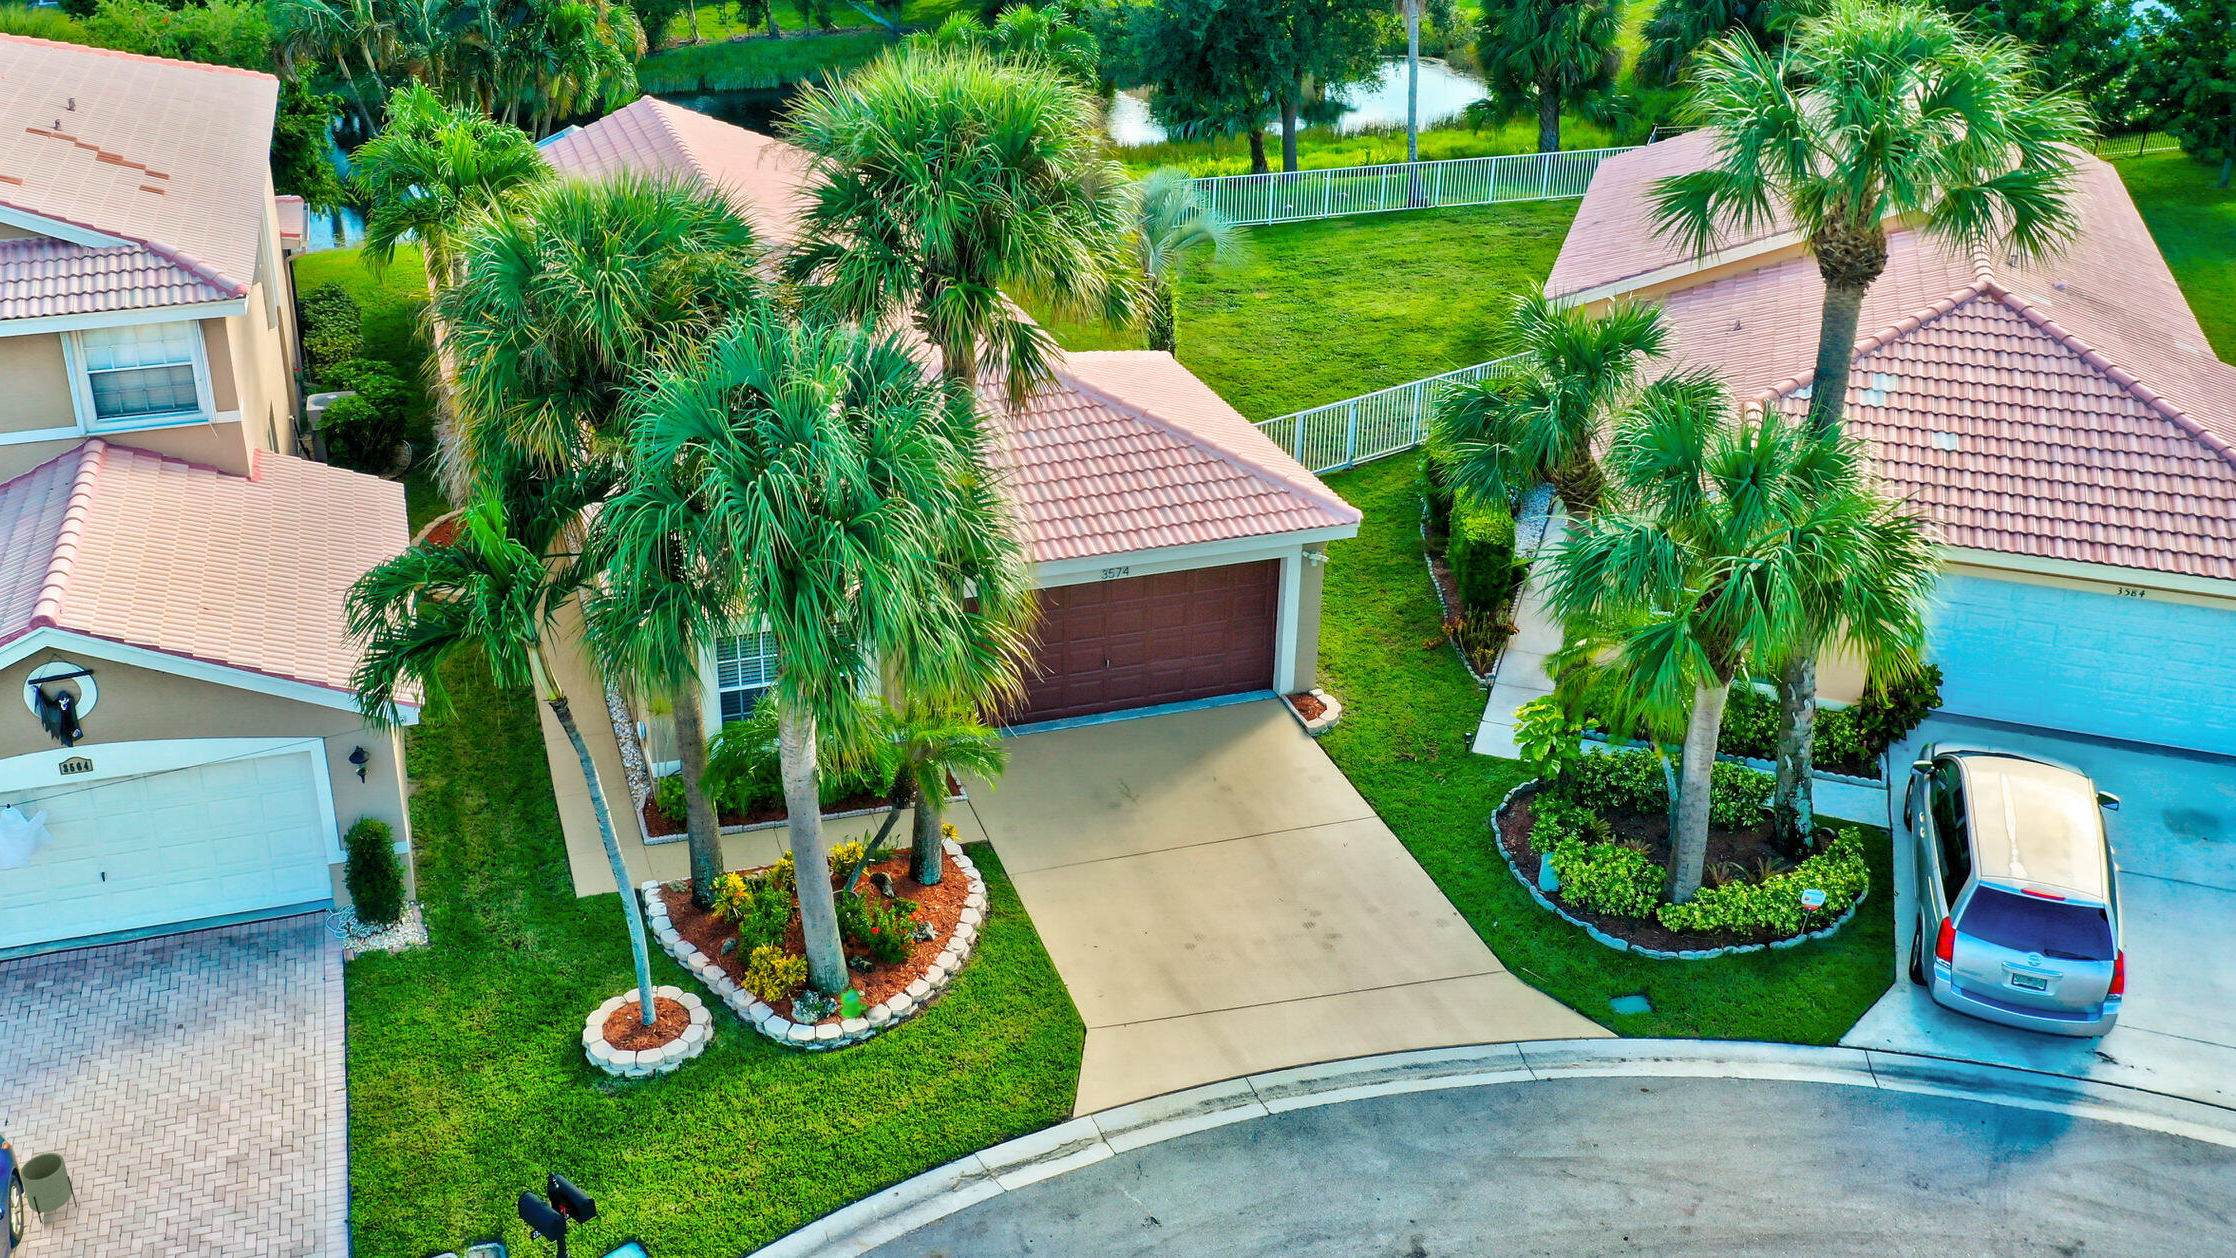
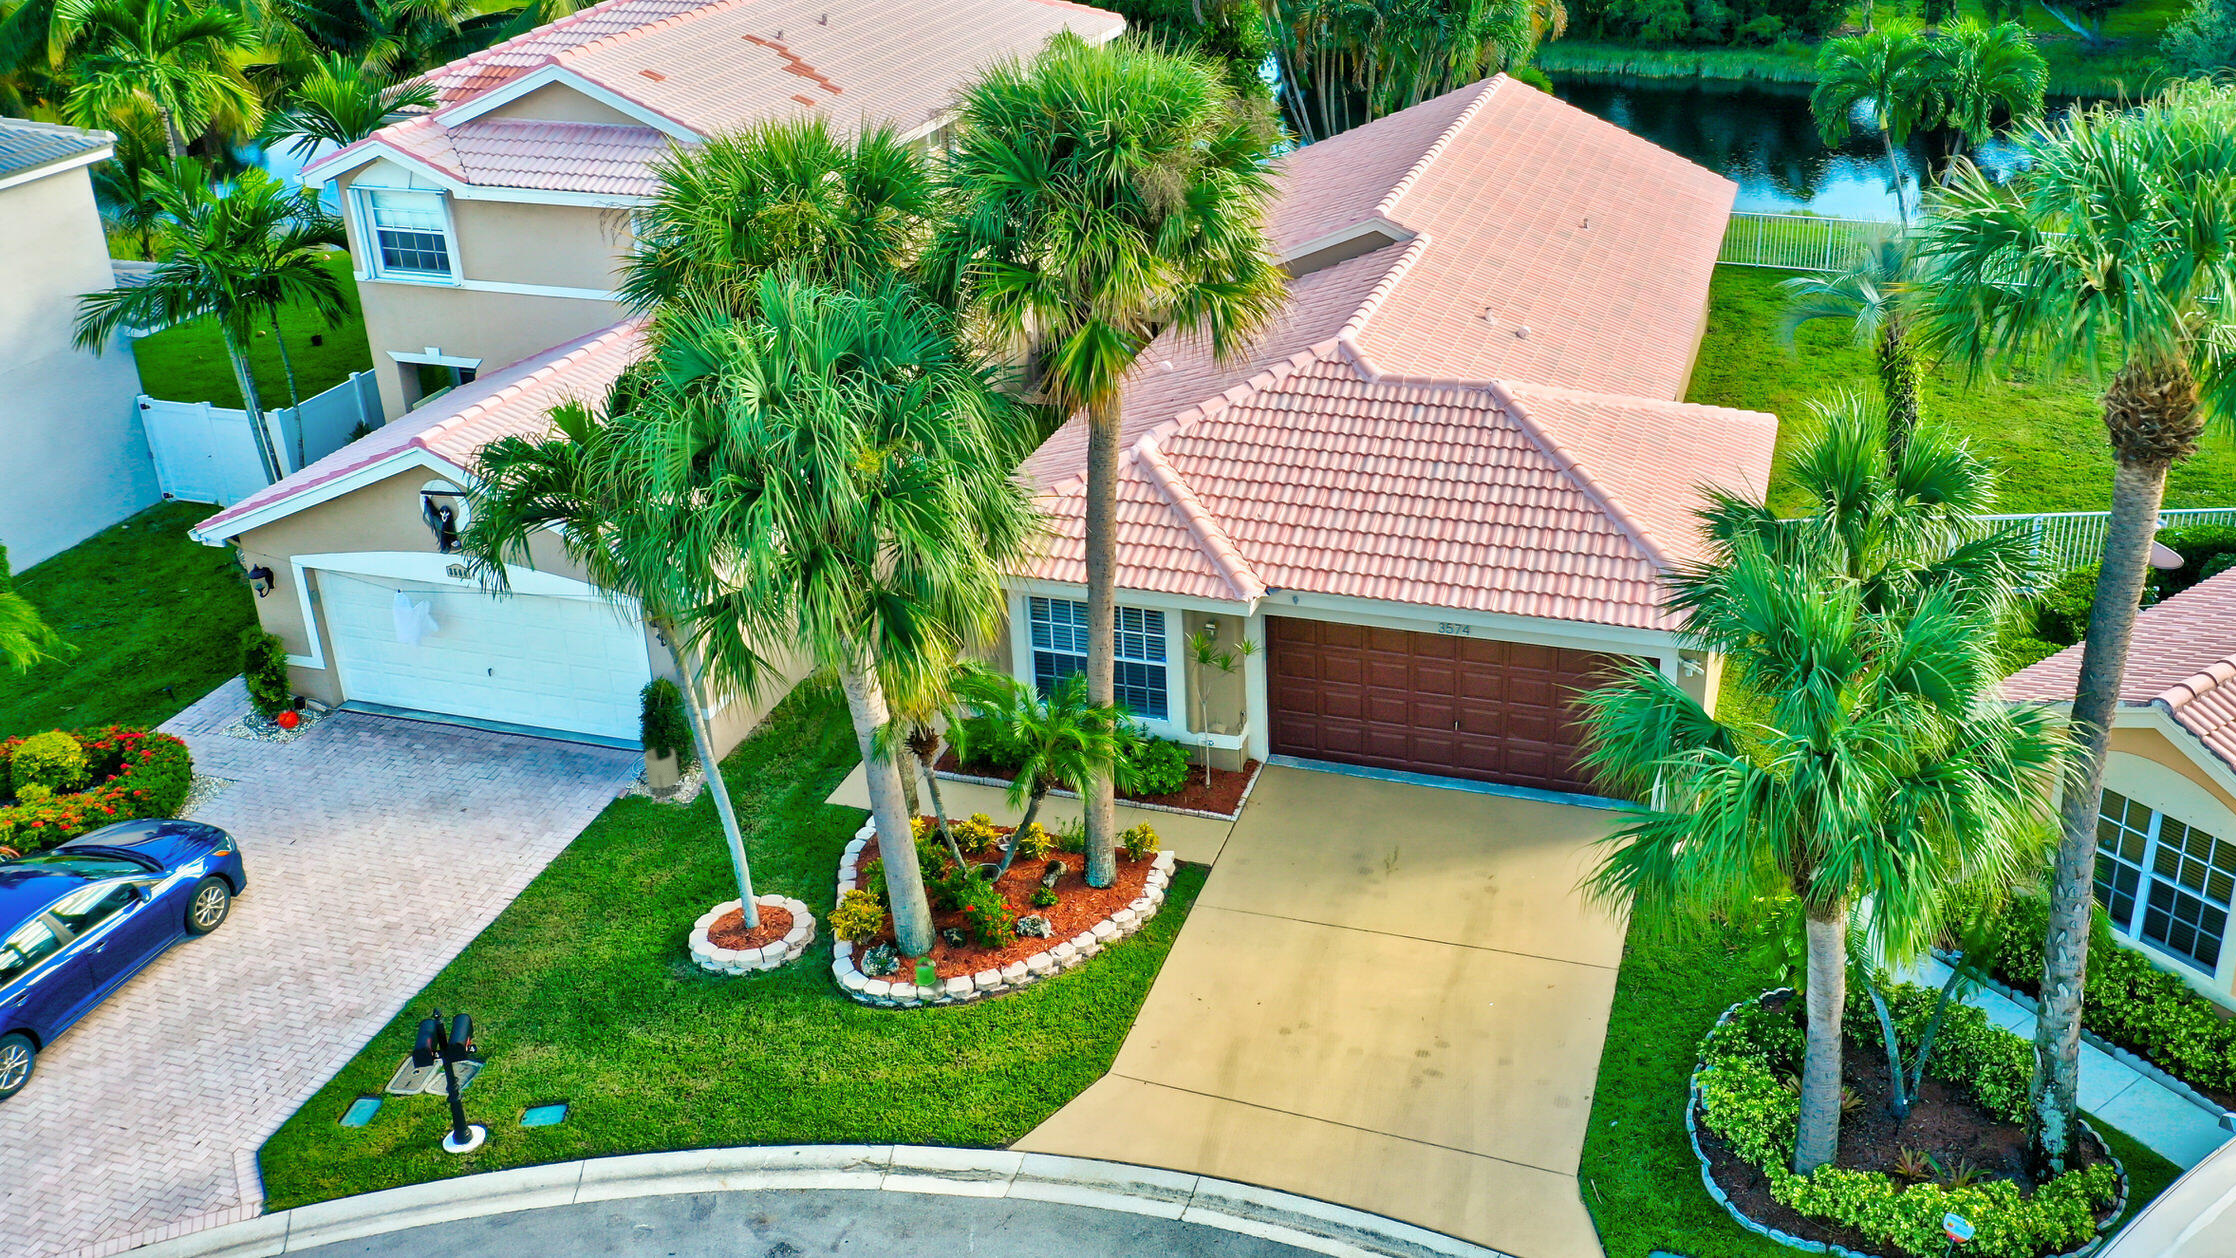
planter: present [20,1153,77,1223] -> present [644,749,679,789]

